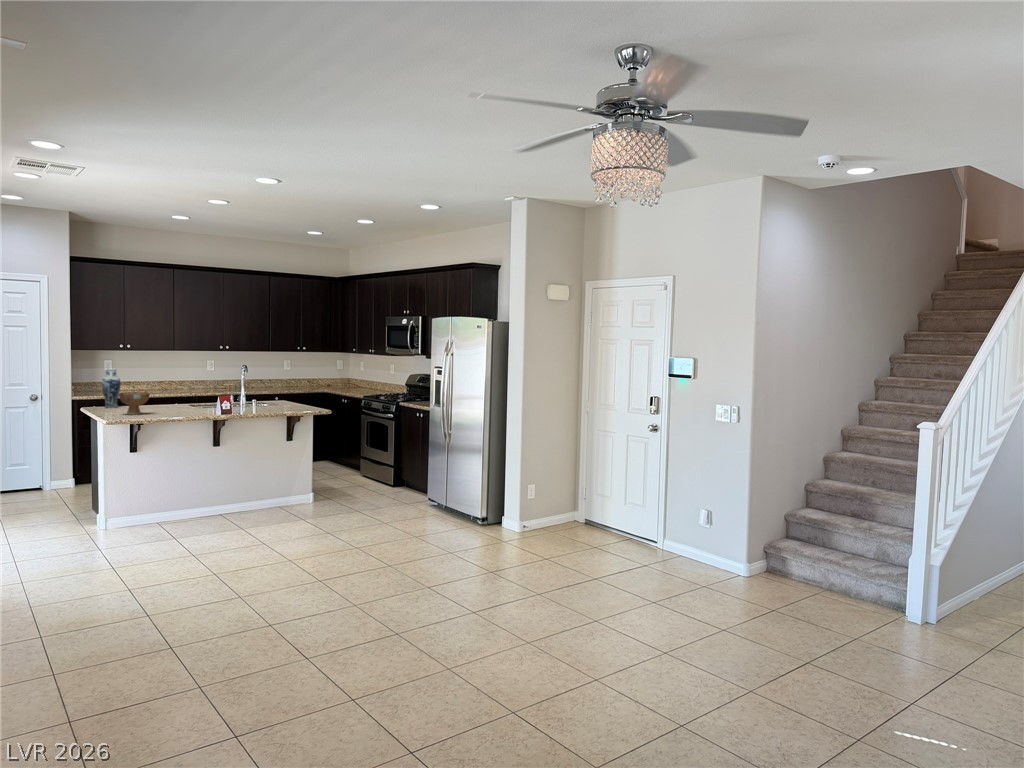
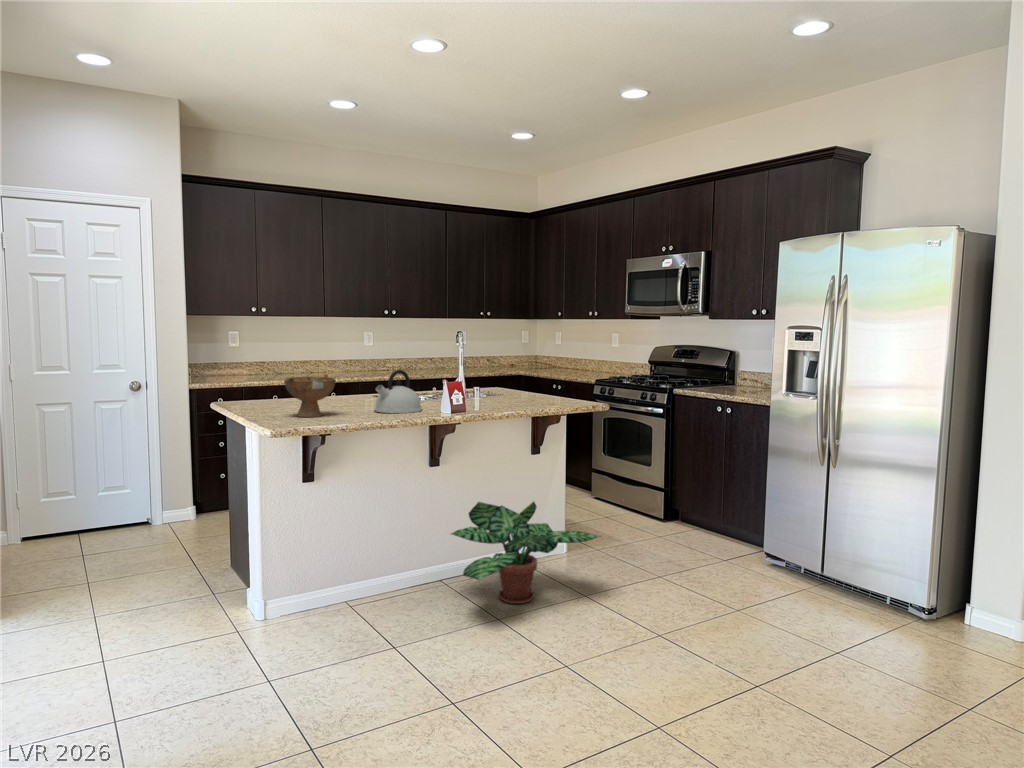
vase: present [102,369,121,408] -> none [240,340,268,402]
kettle: none [175,388,205,413] -> present [375,370,422,413]
potted plant: none [216,463,309,523] -> present [452,502,600,604]

